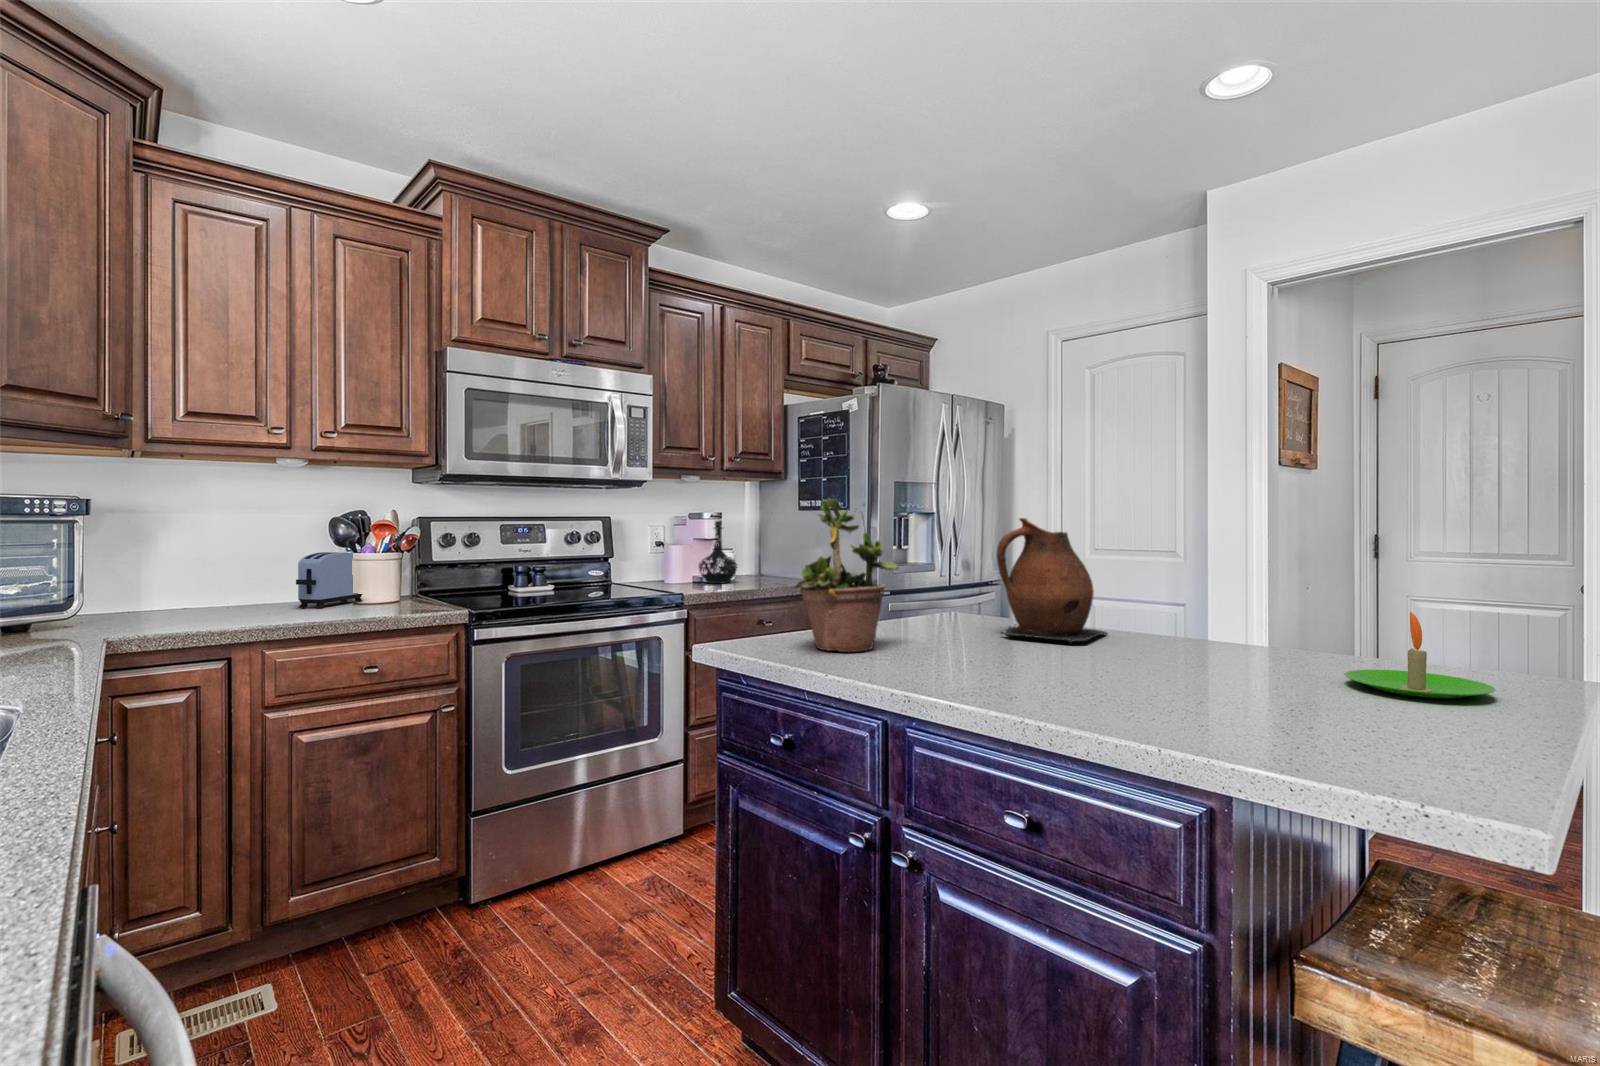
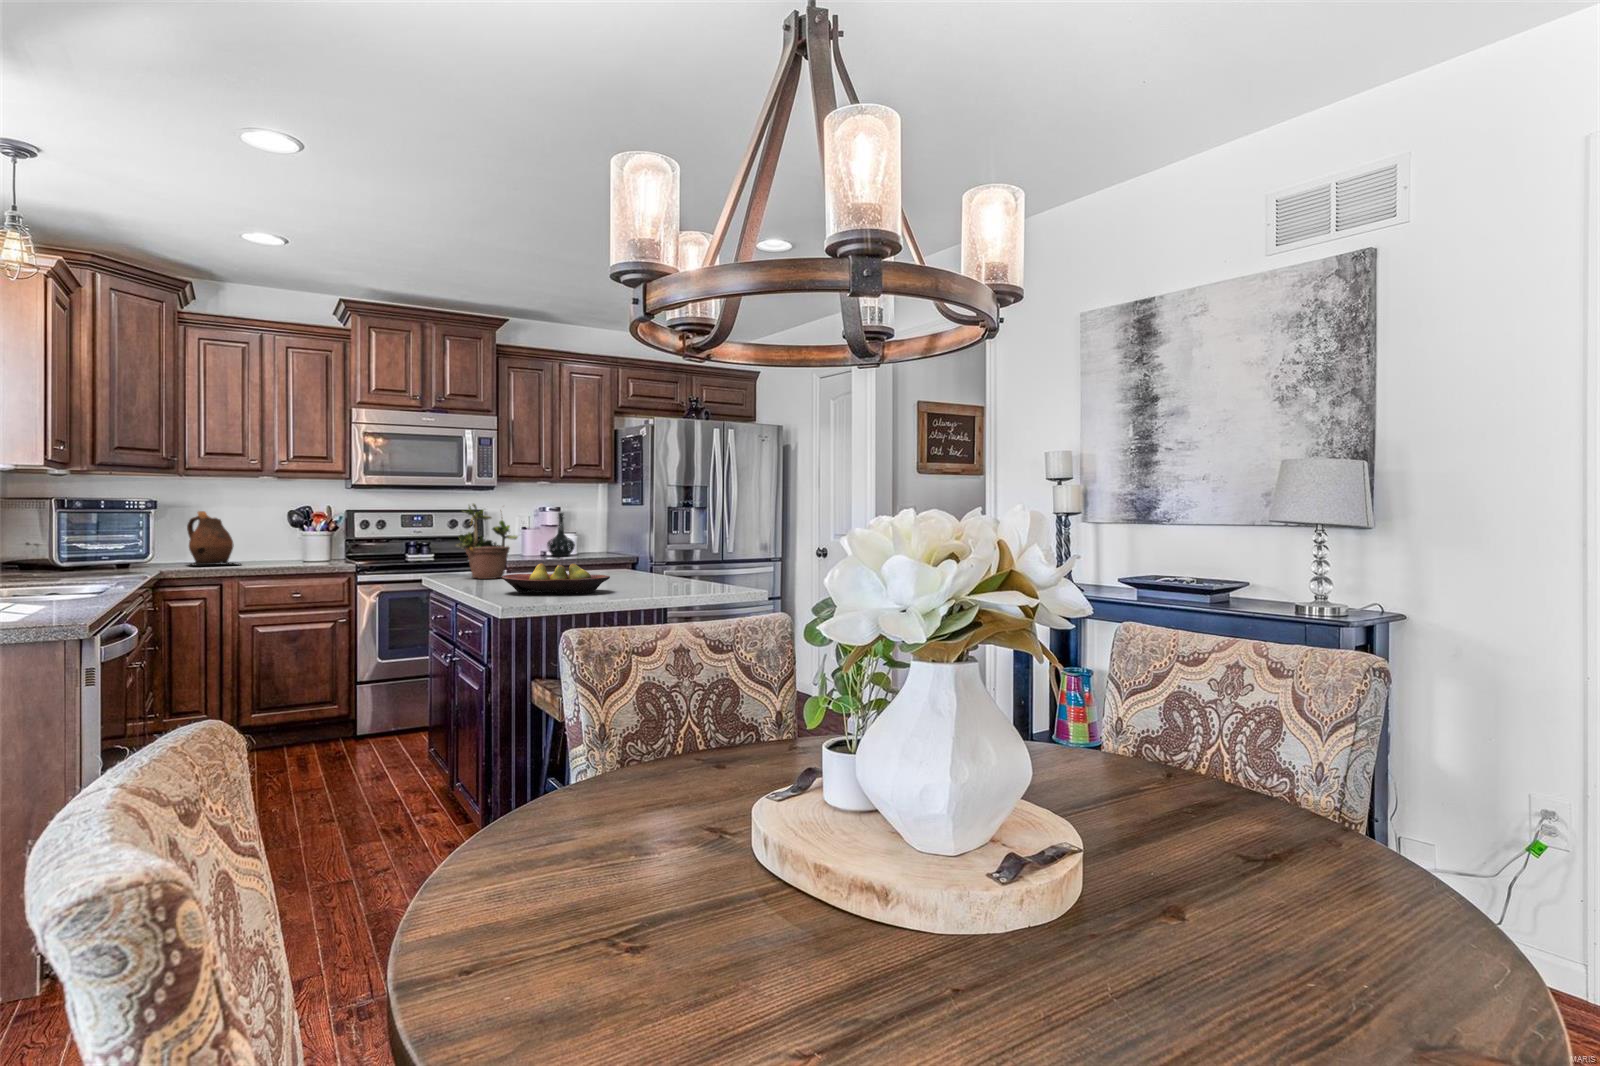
ceramic pitcher: present [997,518,1107,643] -> present [187,511,241,566]
toaster: present [296,552,362,608] -> none [267,530,313,562]
candle: present [1345,612,1496,698] -> none [643,557,697,594]
fruit bowl: none [1080,634,1328,714] -> present [502,563,610,594]

